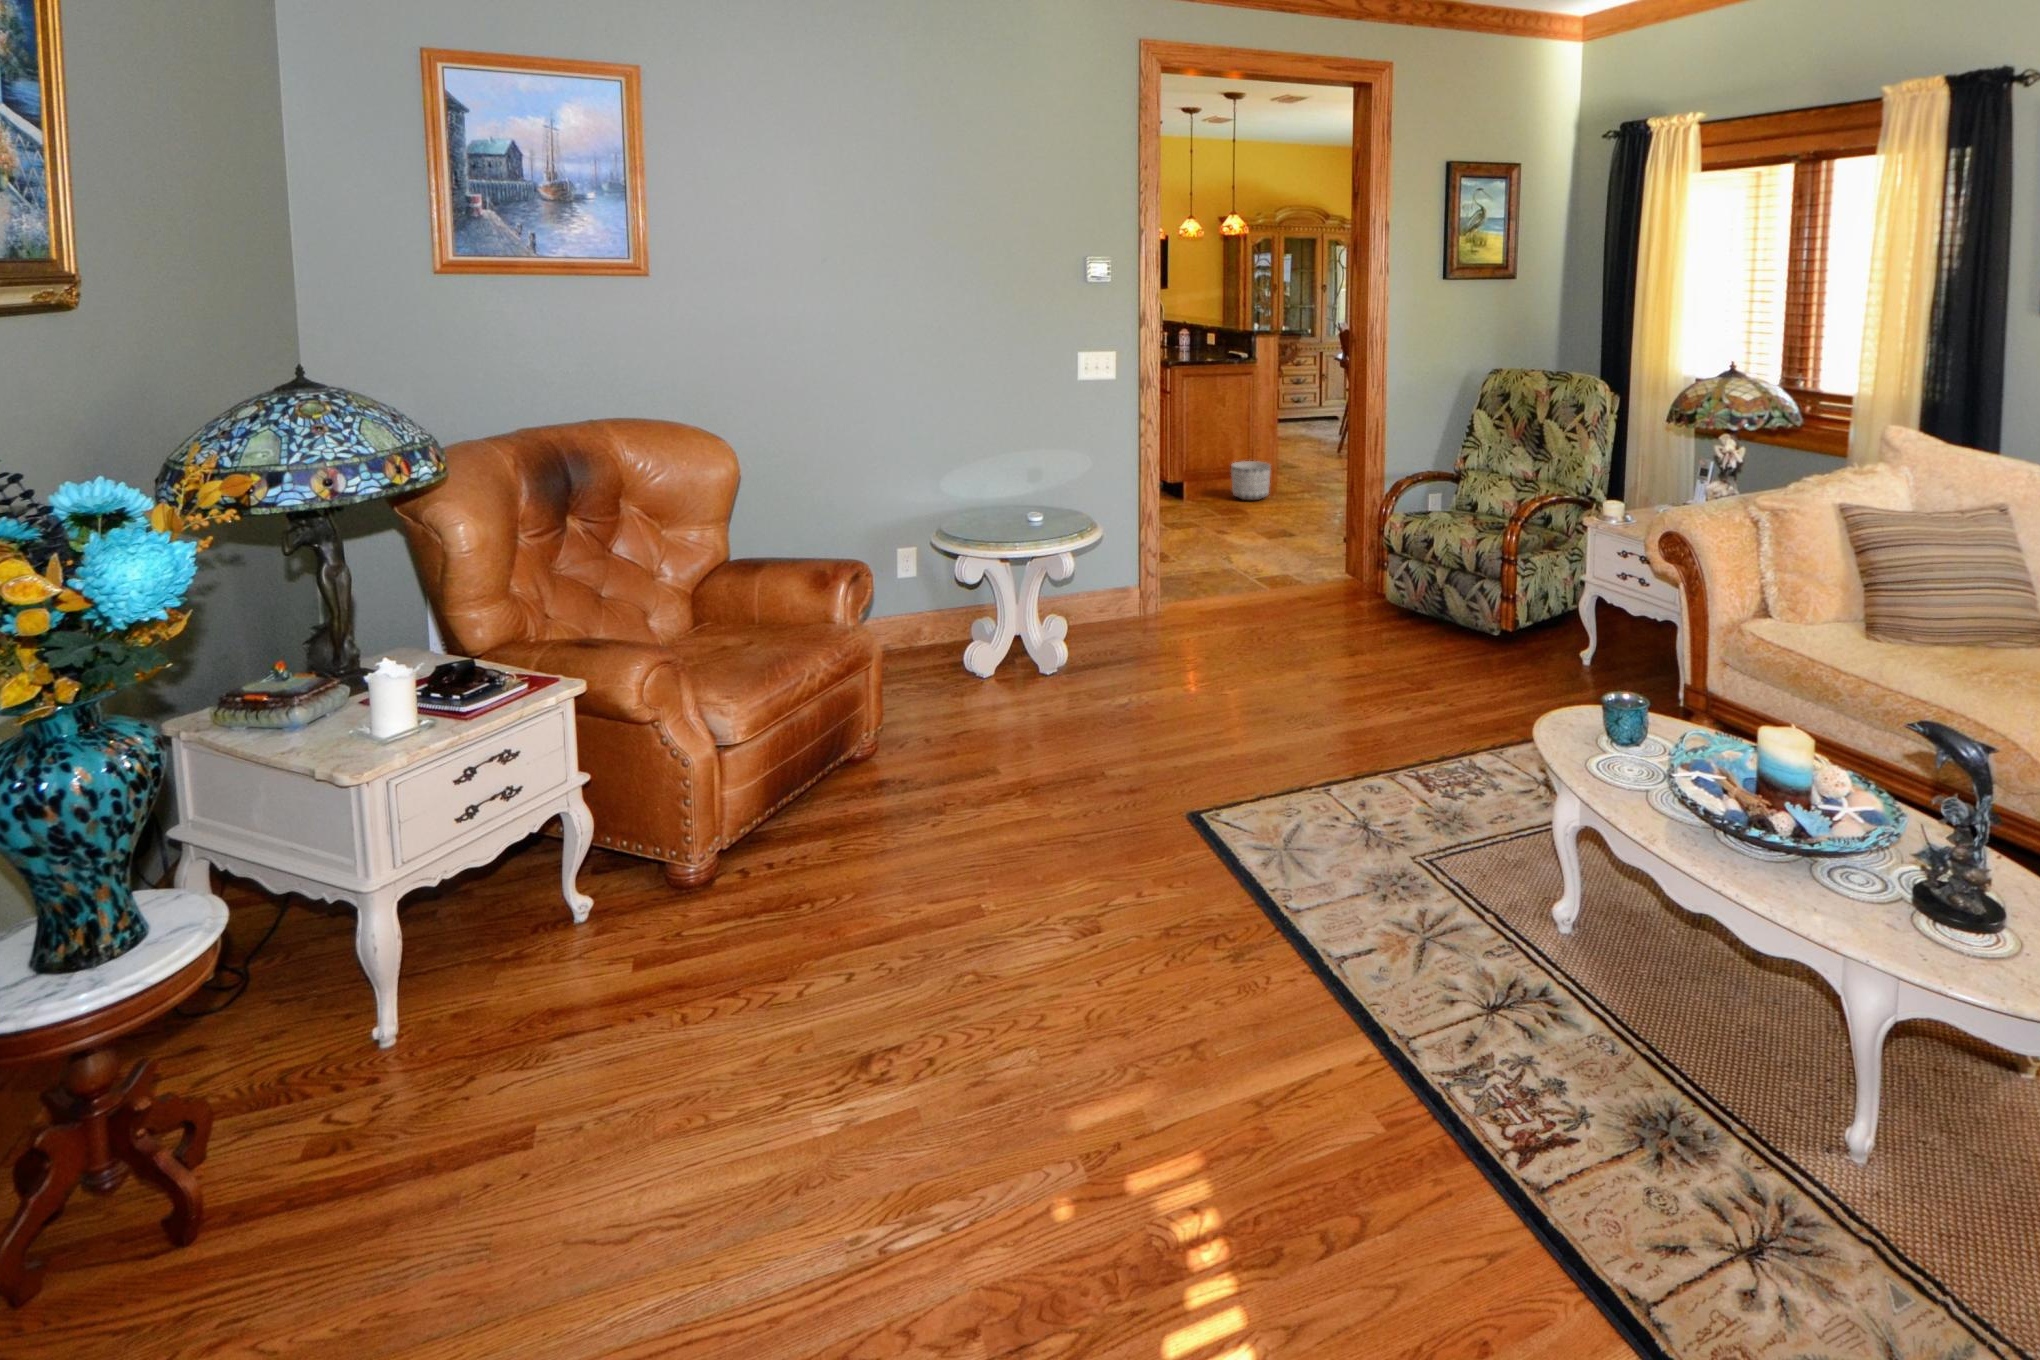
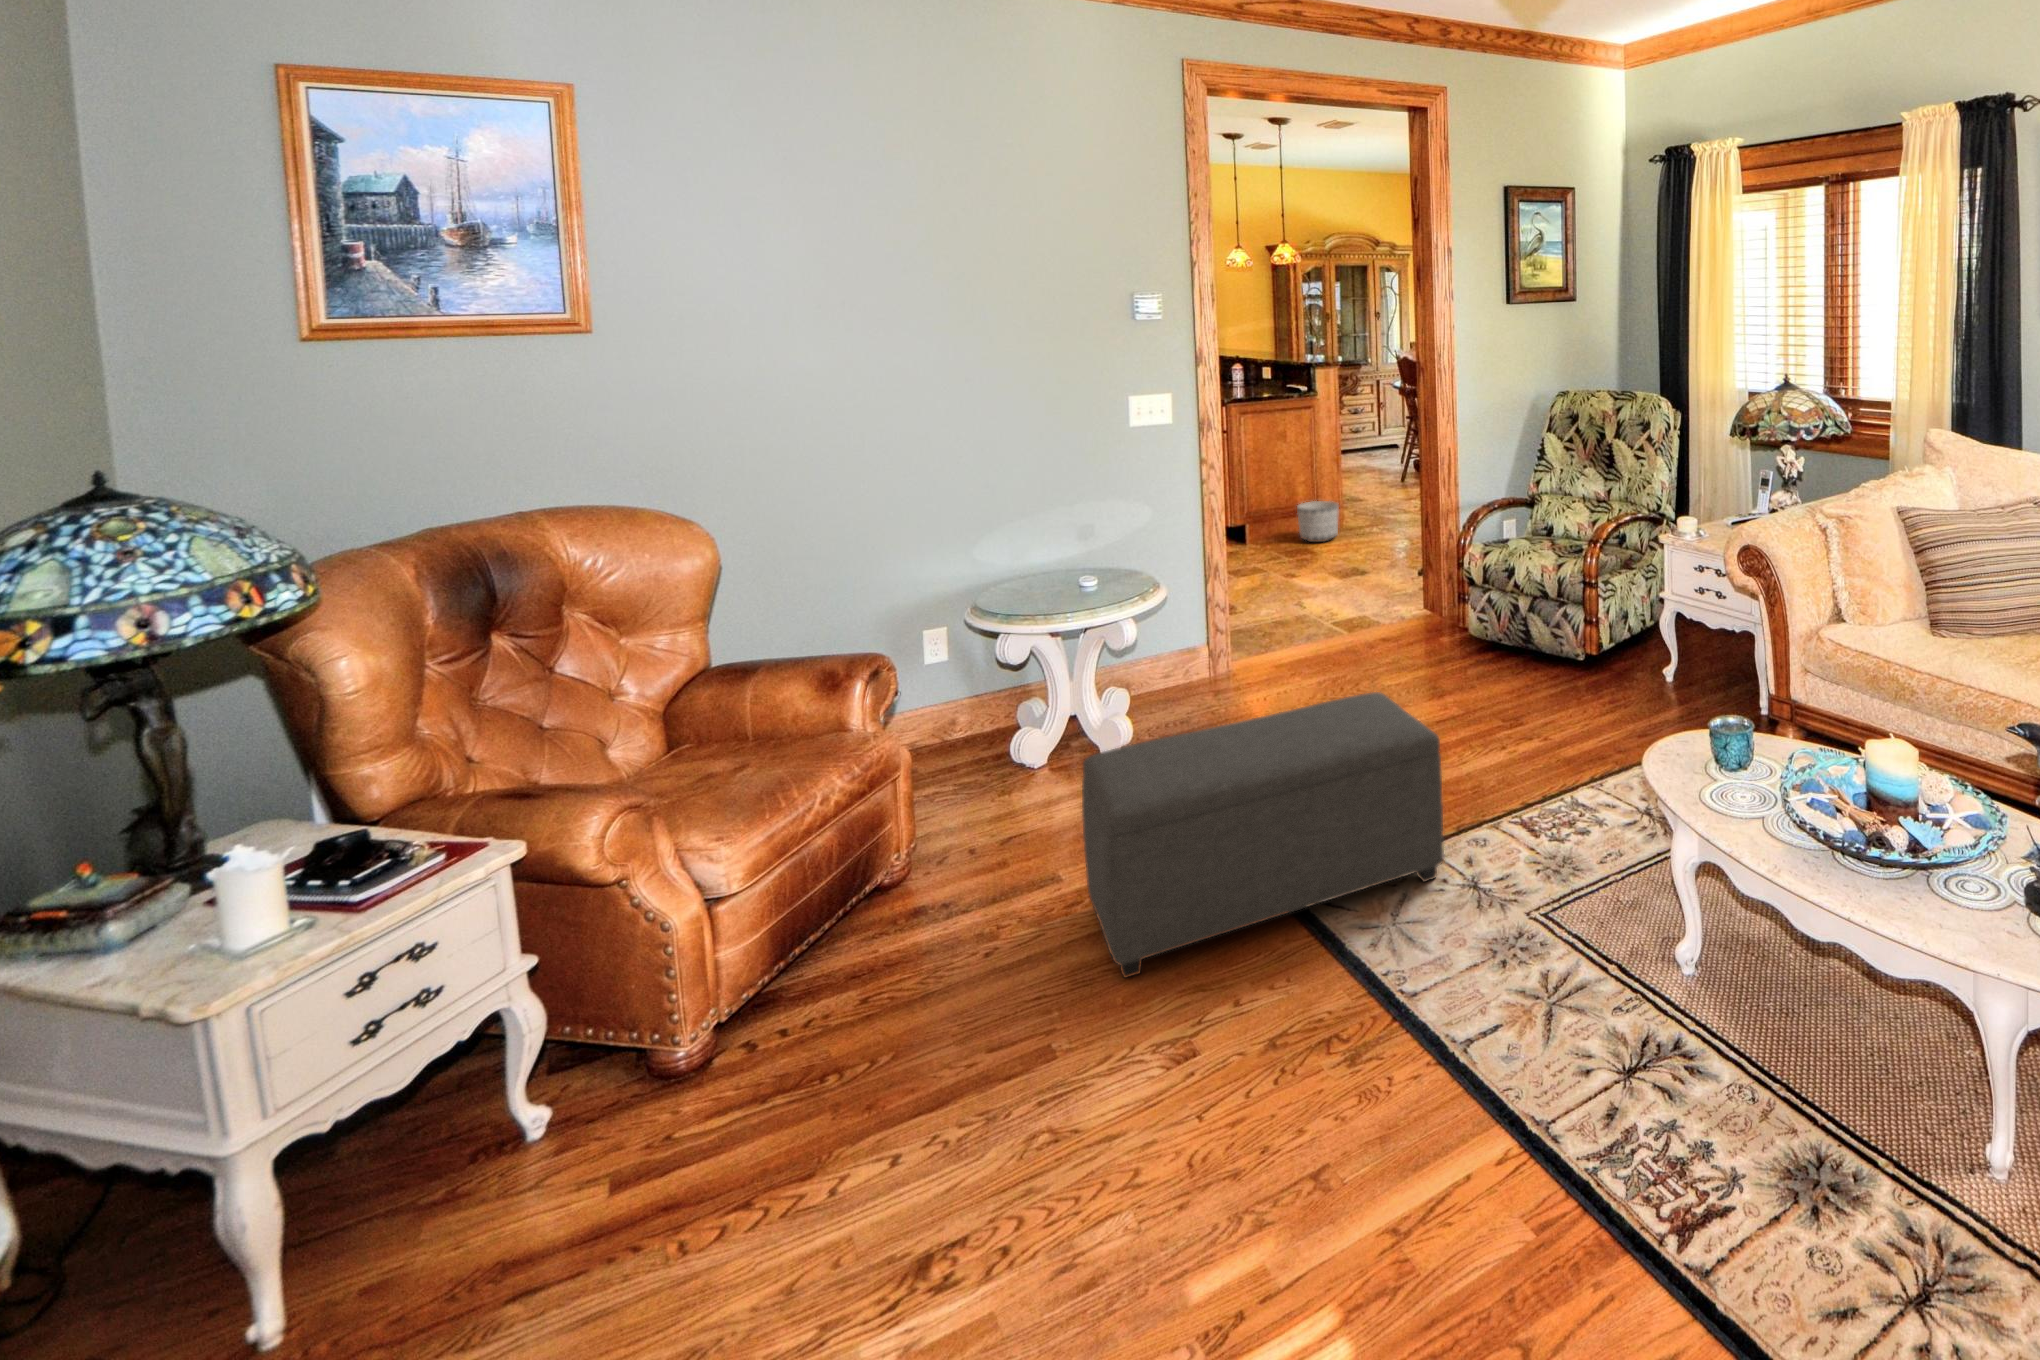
ottoman: none [1016,637,1339,861] -> present [1082,692,1444,978]

